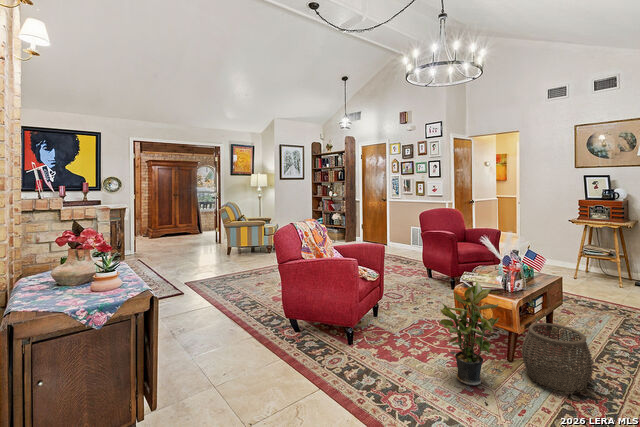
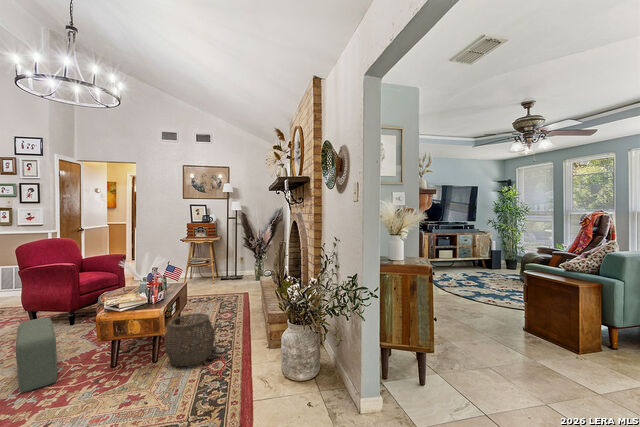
pouf: none [402,277,431,337] -> present [16,317,57,392]
potted plant: present [439,282,499,385] -> none [82,295,146,401]

